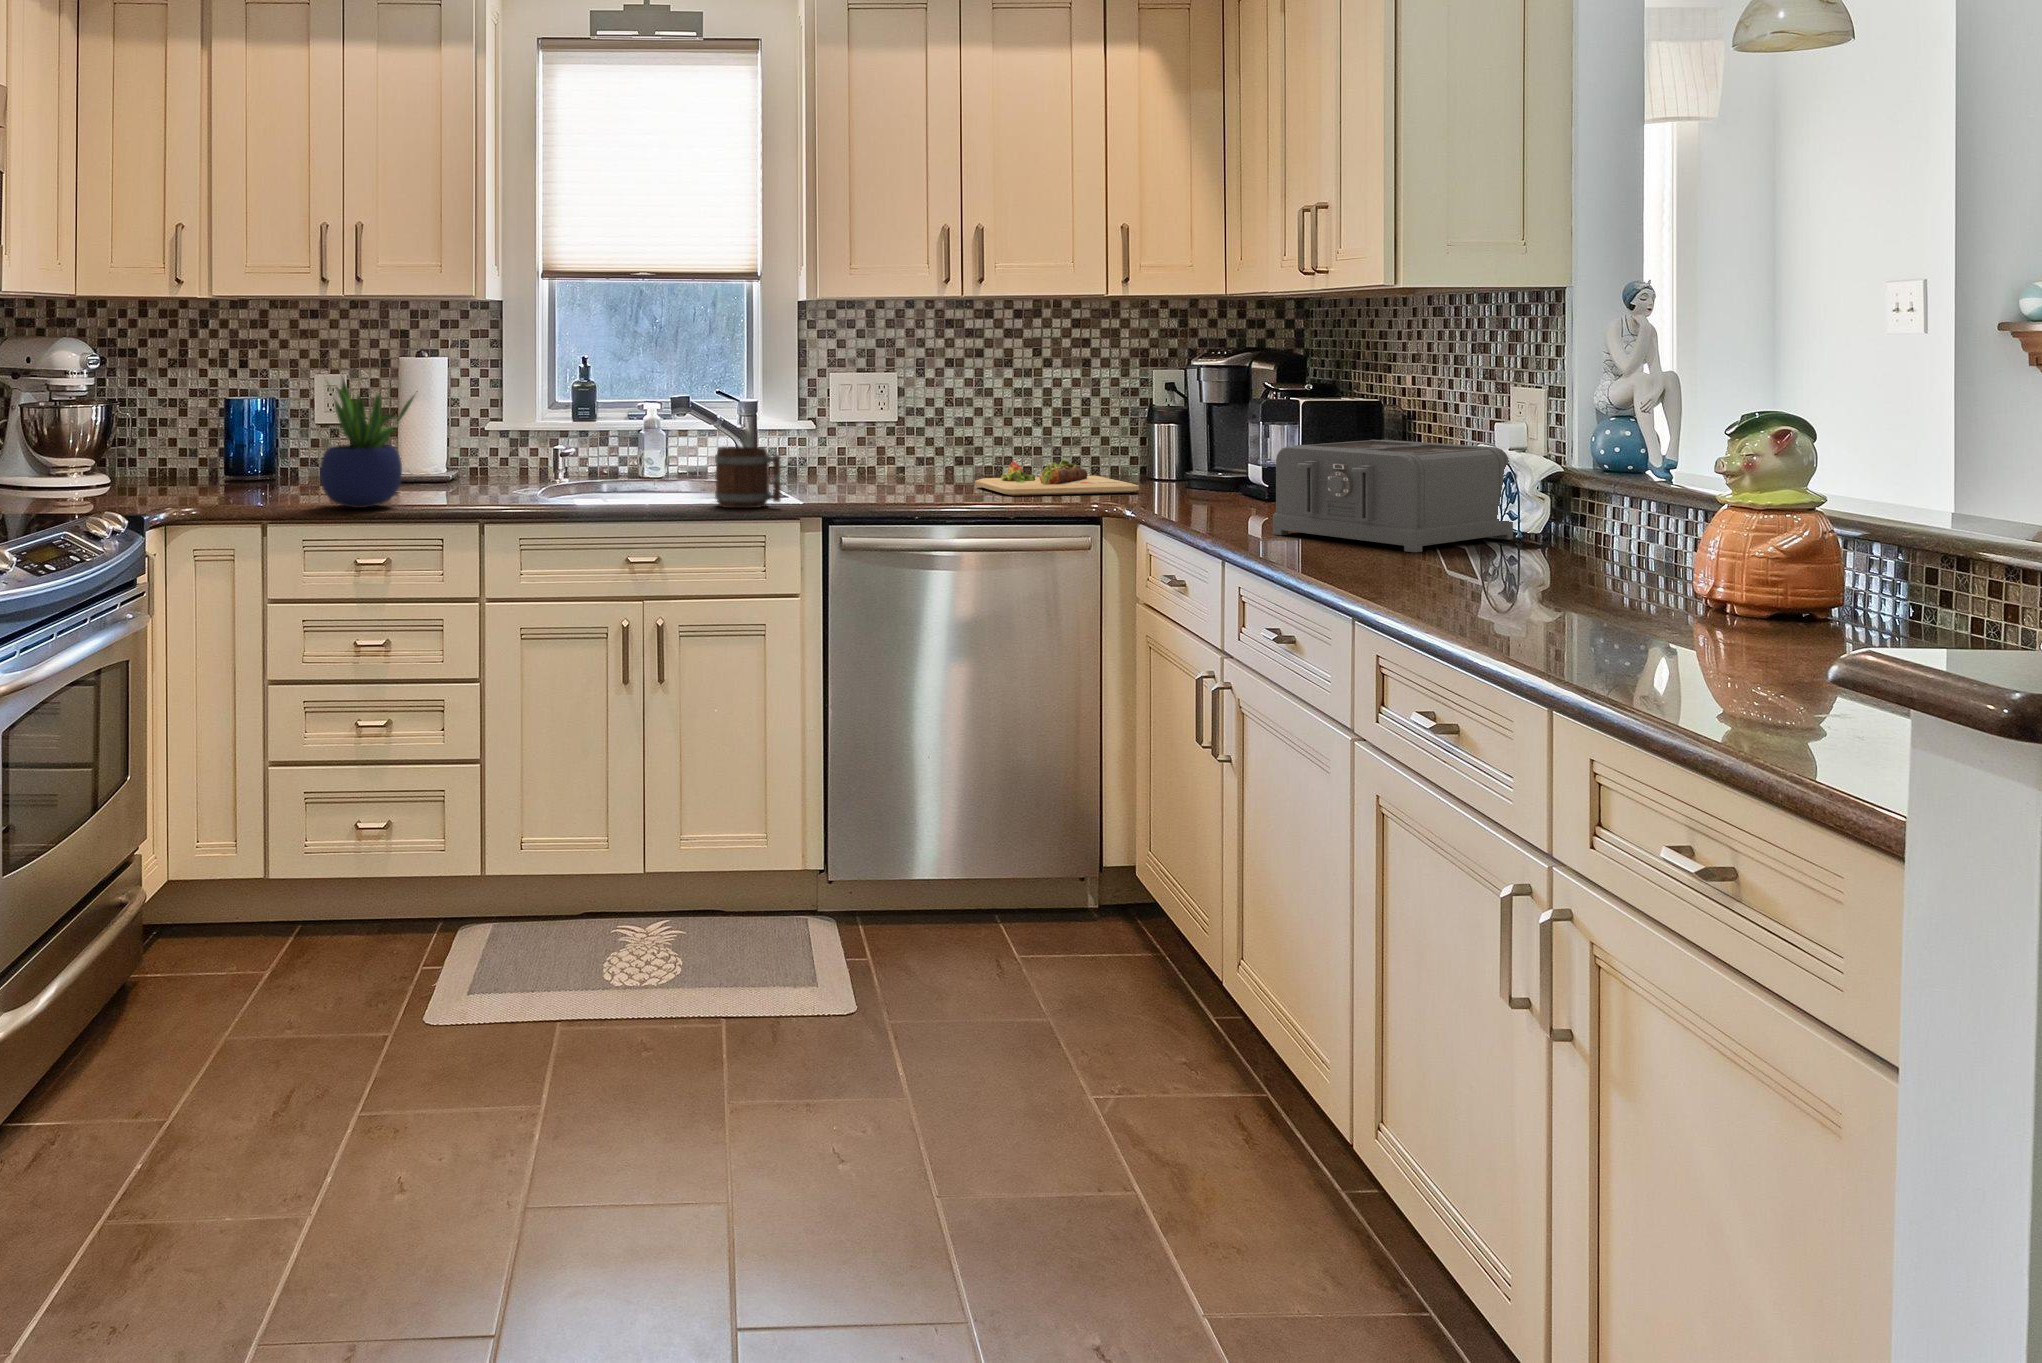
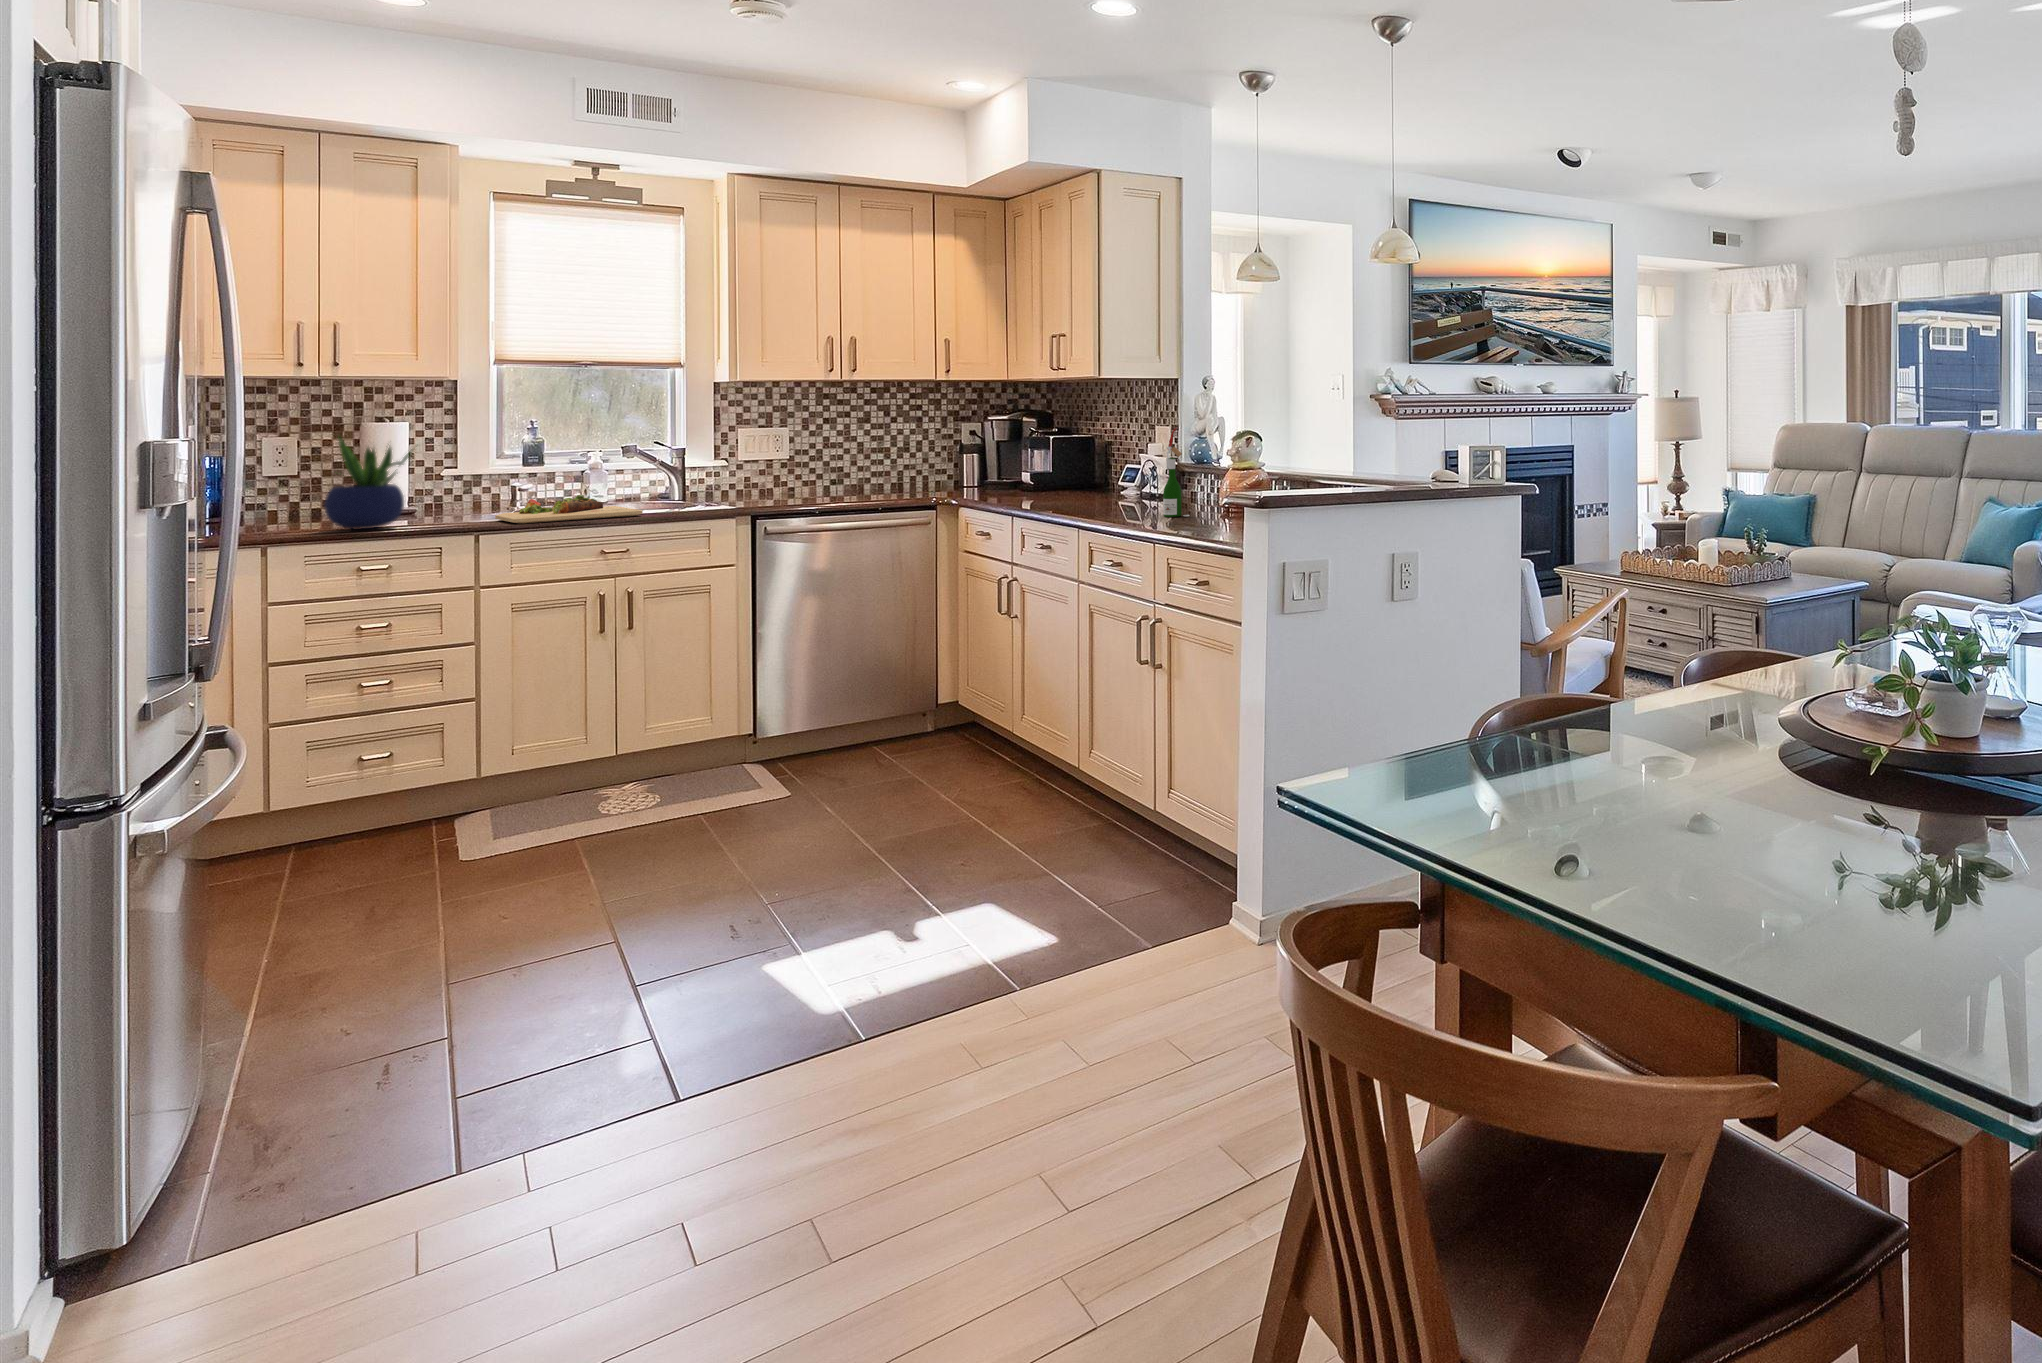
wine bottle: none [1574,398,1646,622] -> present [1163,428,1190,517]
toaster: present [1273,440,1513,552] -> none [1036,455,1151,504]
mug: present [715,446,781,508] -> none [673,474,724,513]
cutting board: present [975,459,1139,496] -> present [495,495,643,524]

